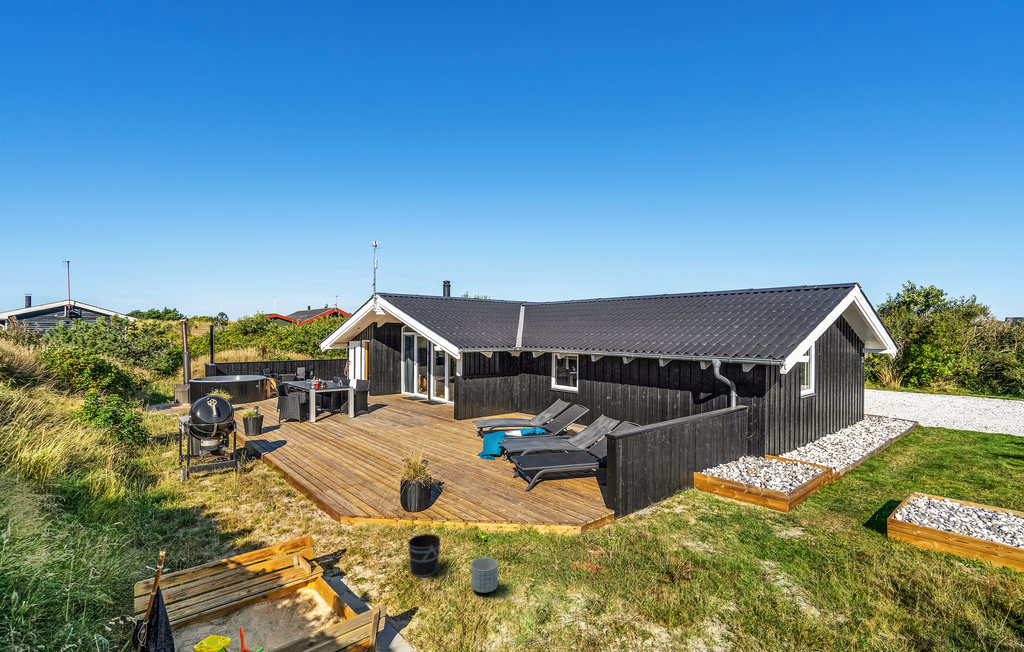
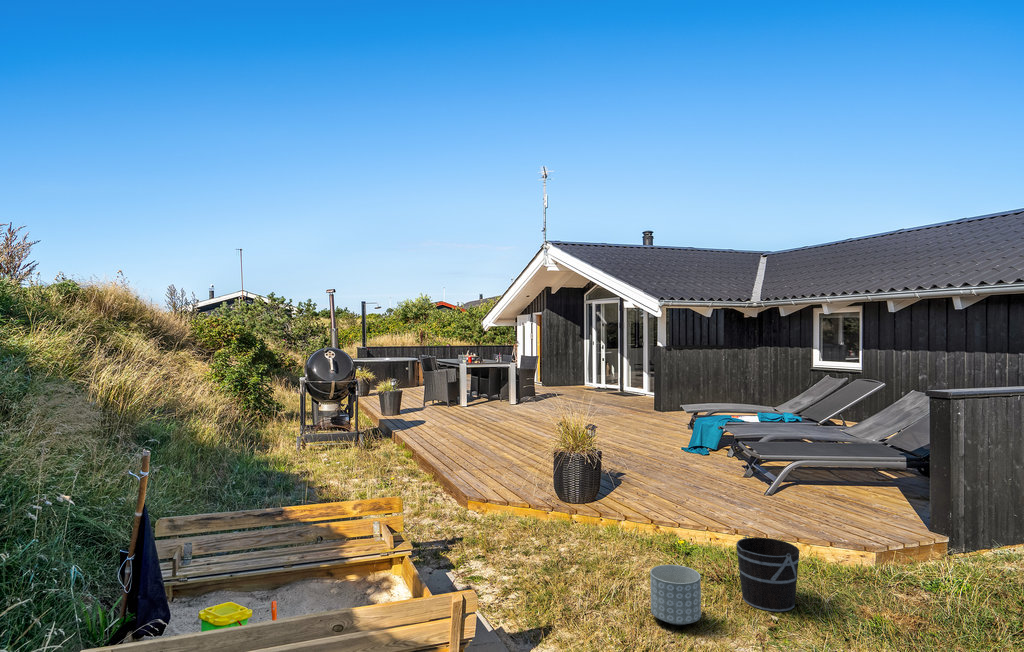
bucket: present [408,534,440,577] -> present [736,535,799,611]

